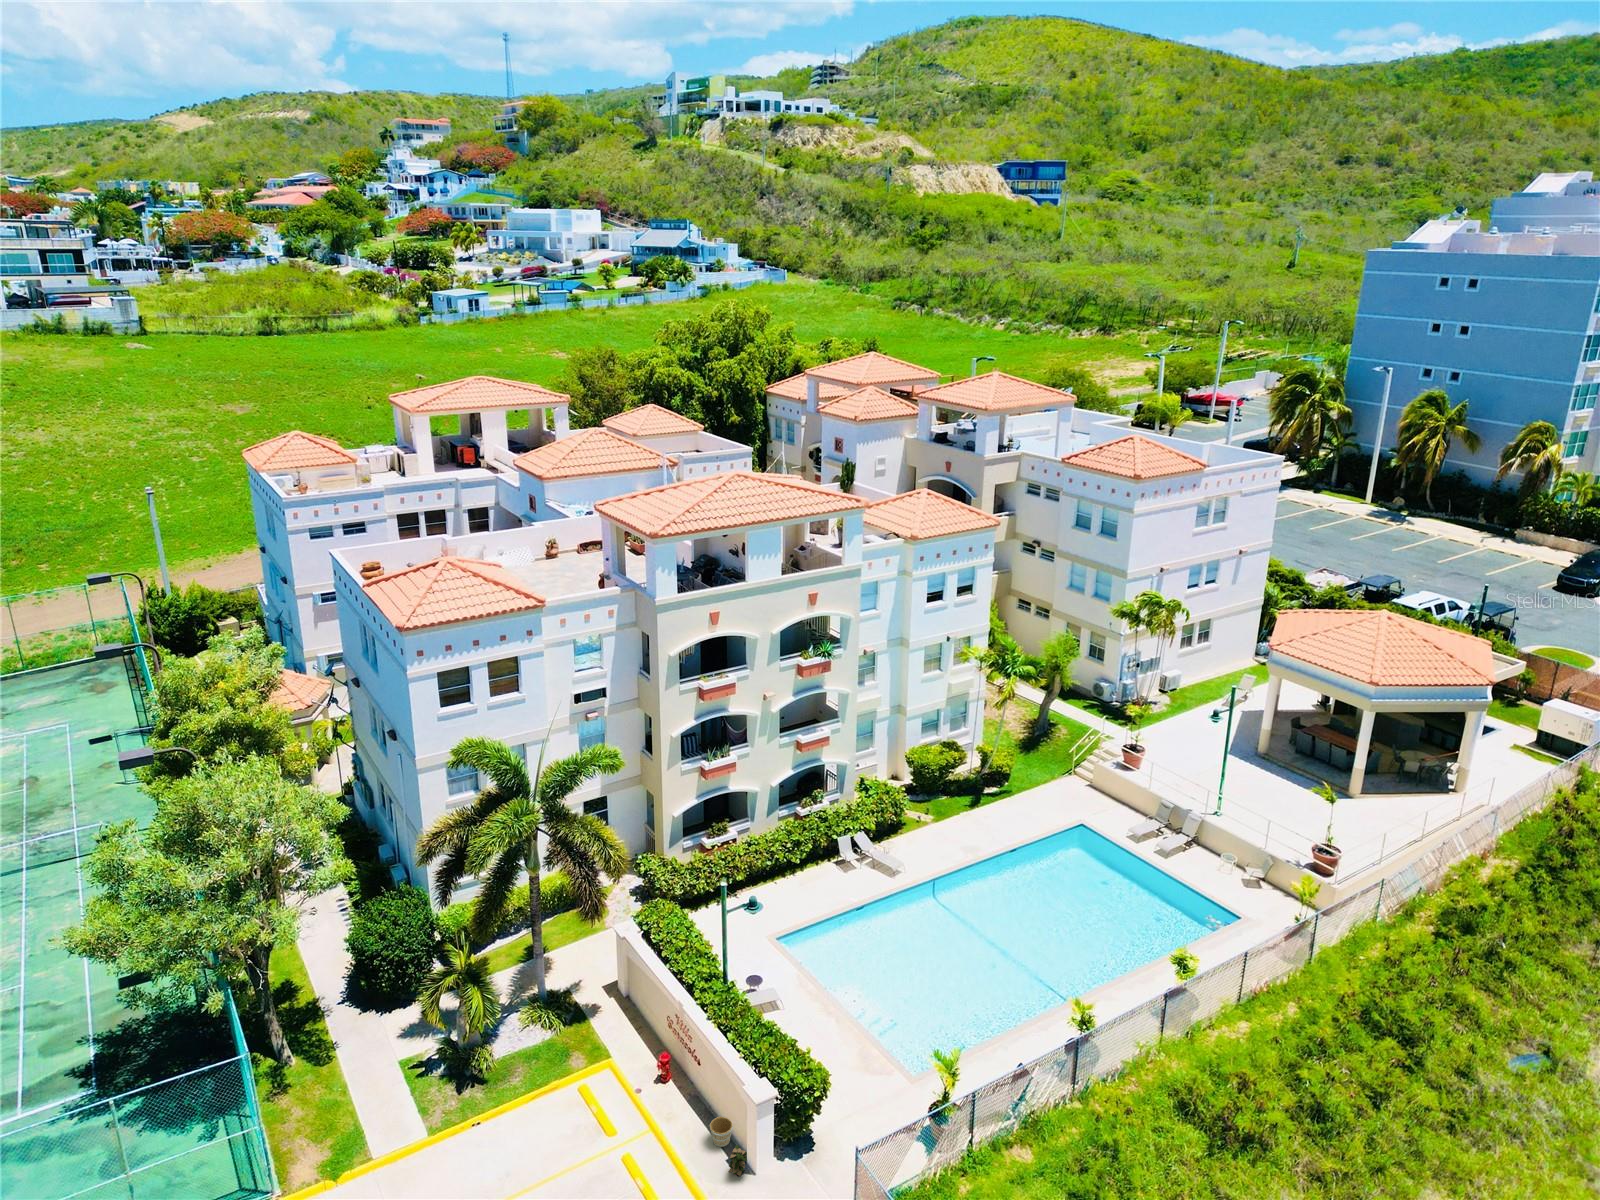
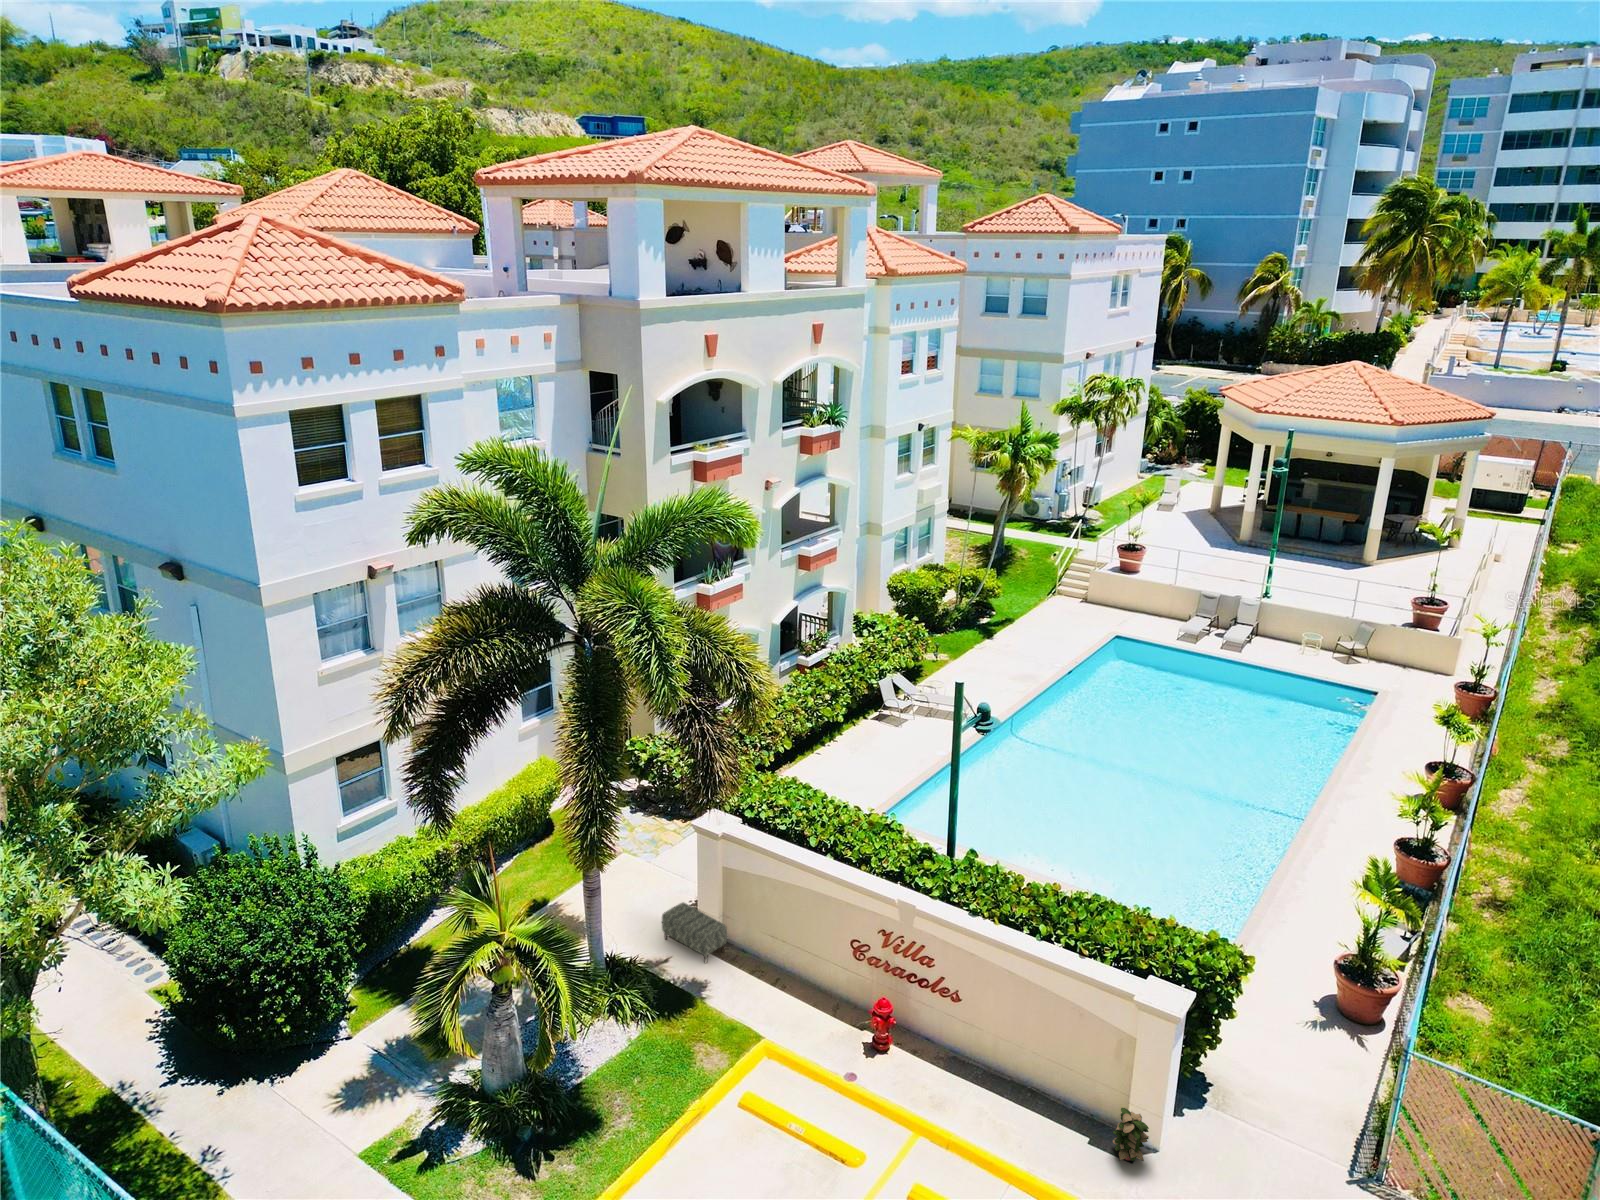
bench: none [597,968,626,1007] -> present [662,903,727,963]
wooden bucket: present [710,1116,733,1147] -> none [1039,1072,1082,1125]

